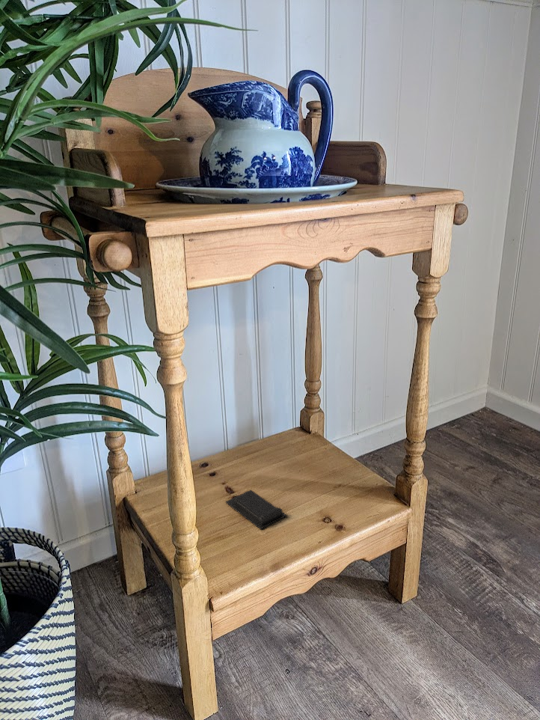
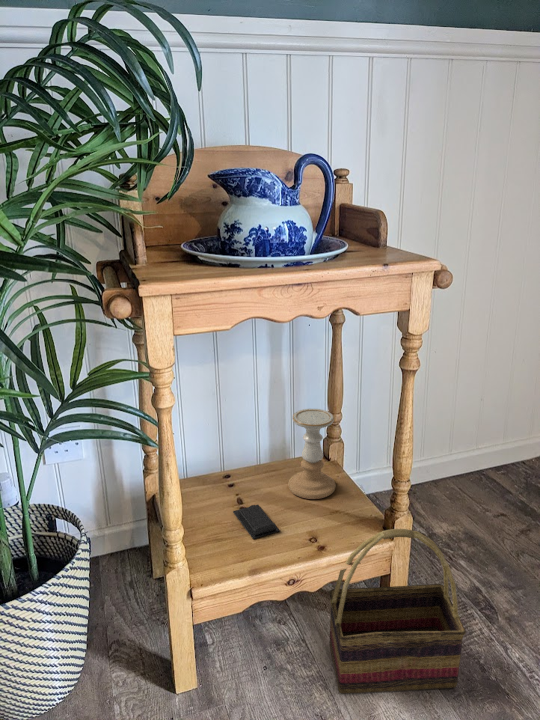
candle holder: none [276,376,328,476] -> present [288,409,335,499]
basket: none [349,492,502,682] -> present [329,529,466,694]

